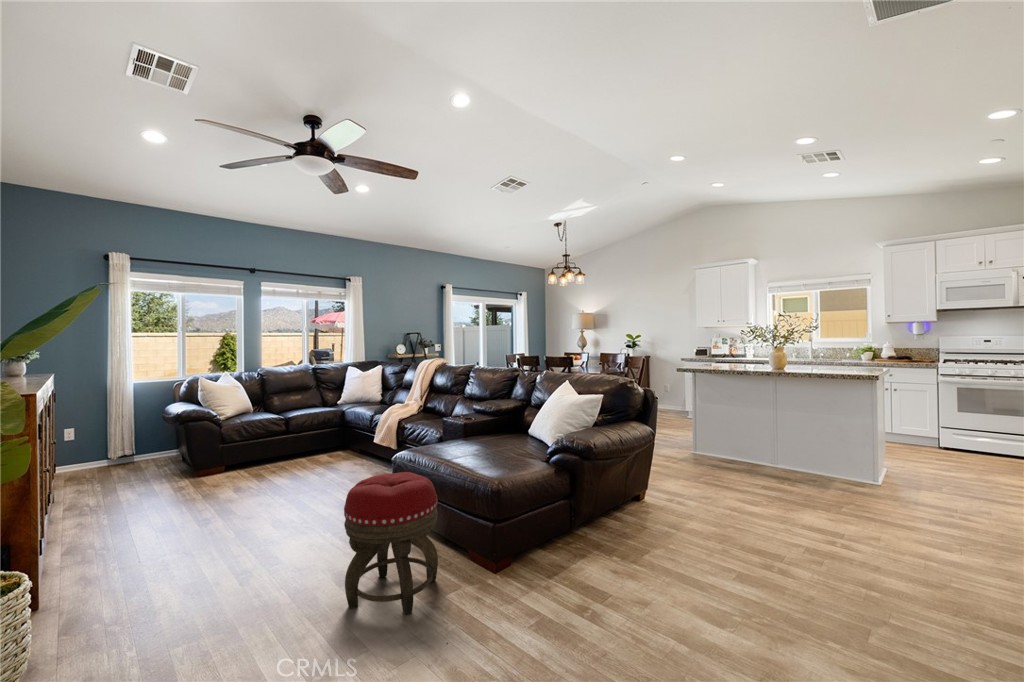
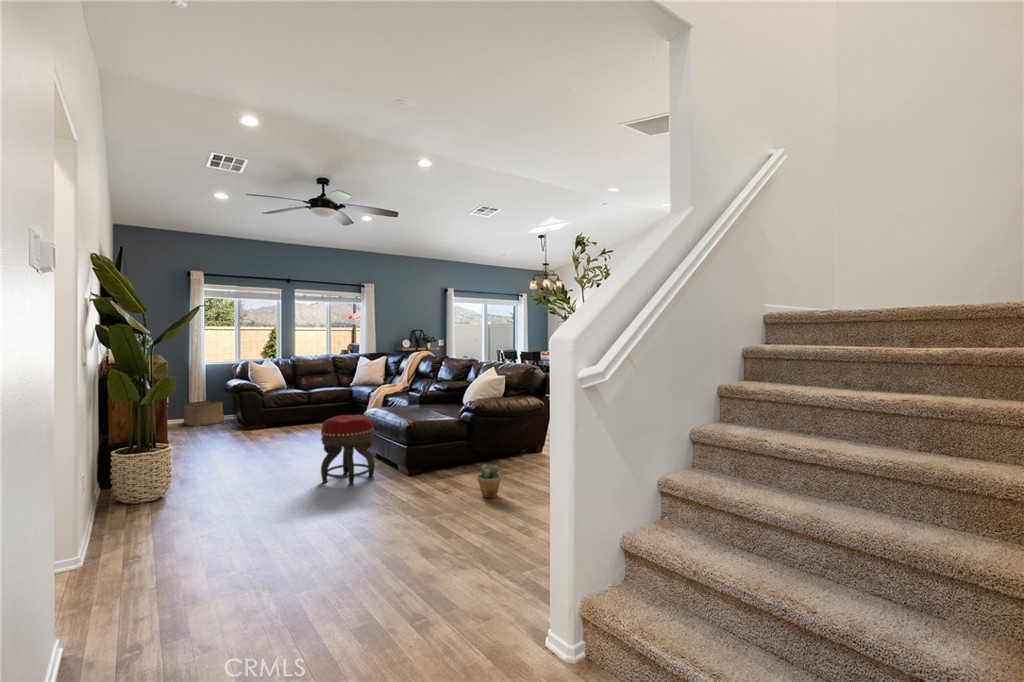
storage bin: none [98,431,161,472] -> present [184,400,224,427]
potted plant: none [671,573,720,643] -> present [478,465,501,498]

